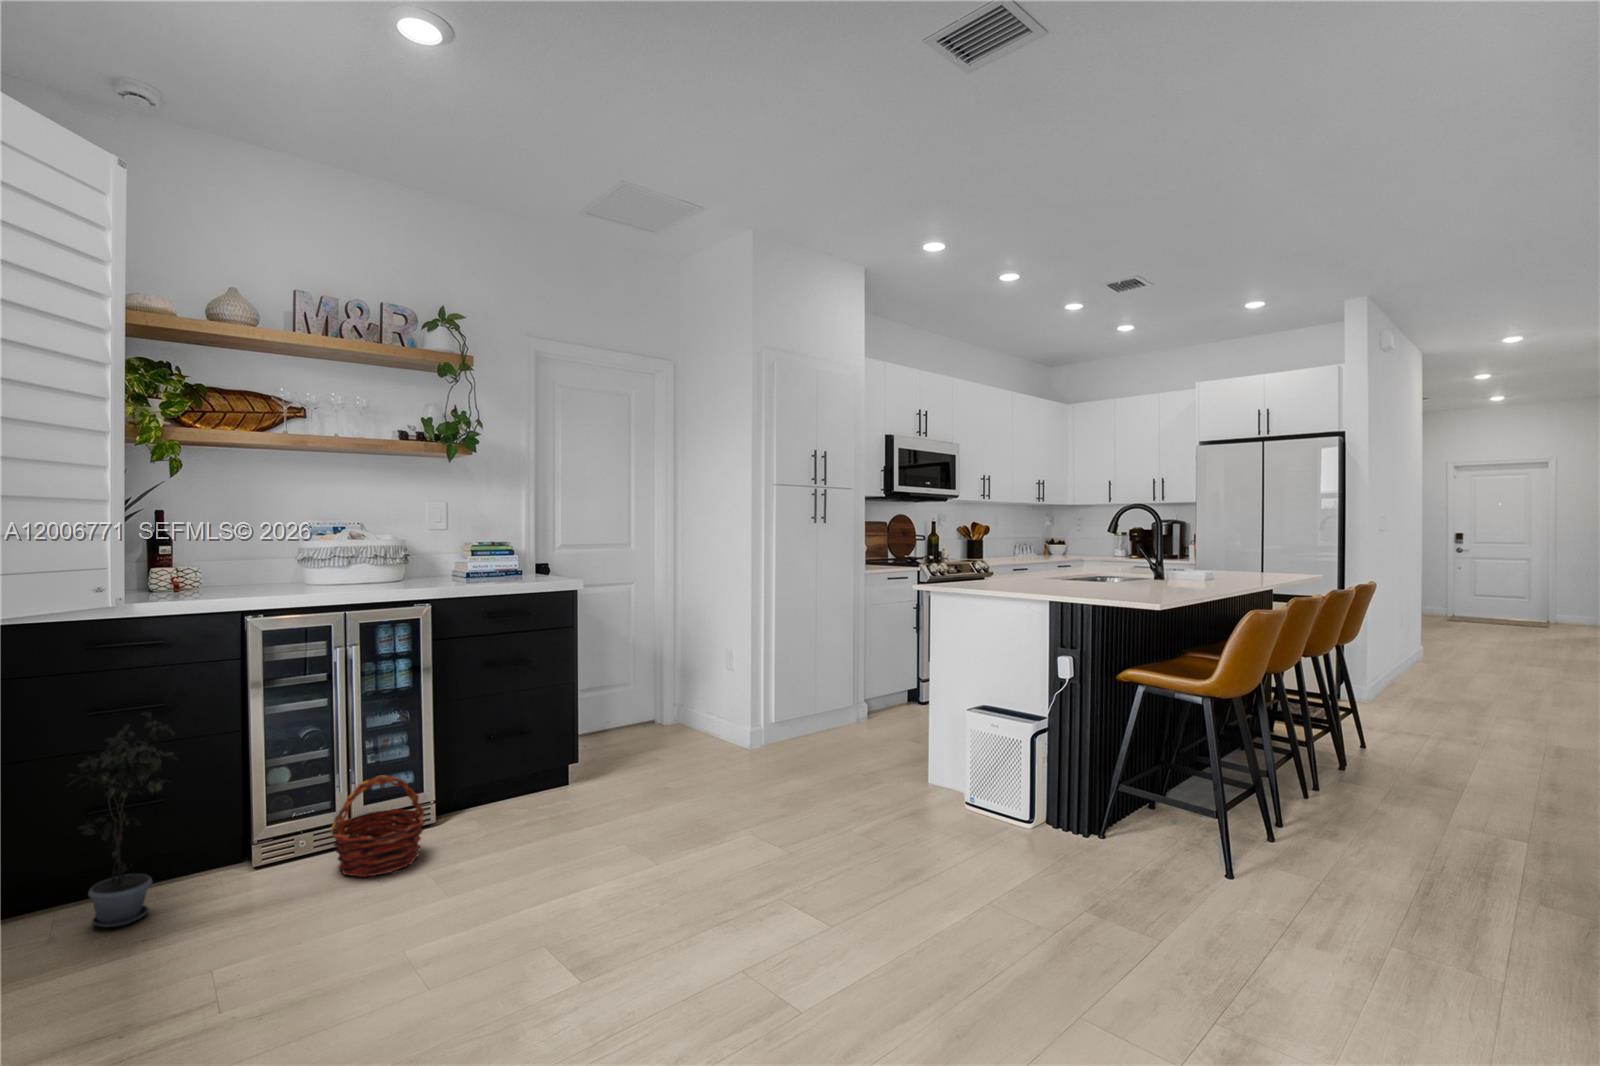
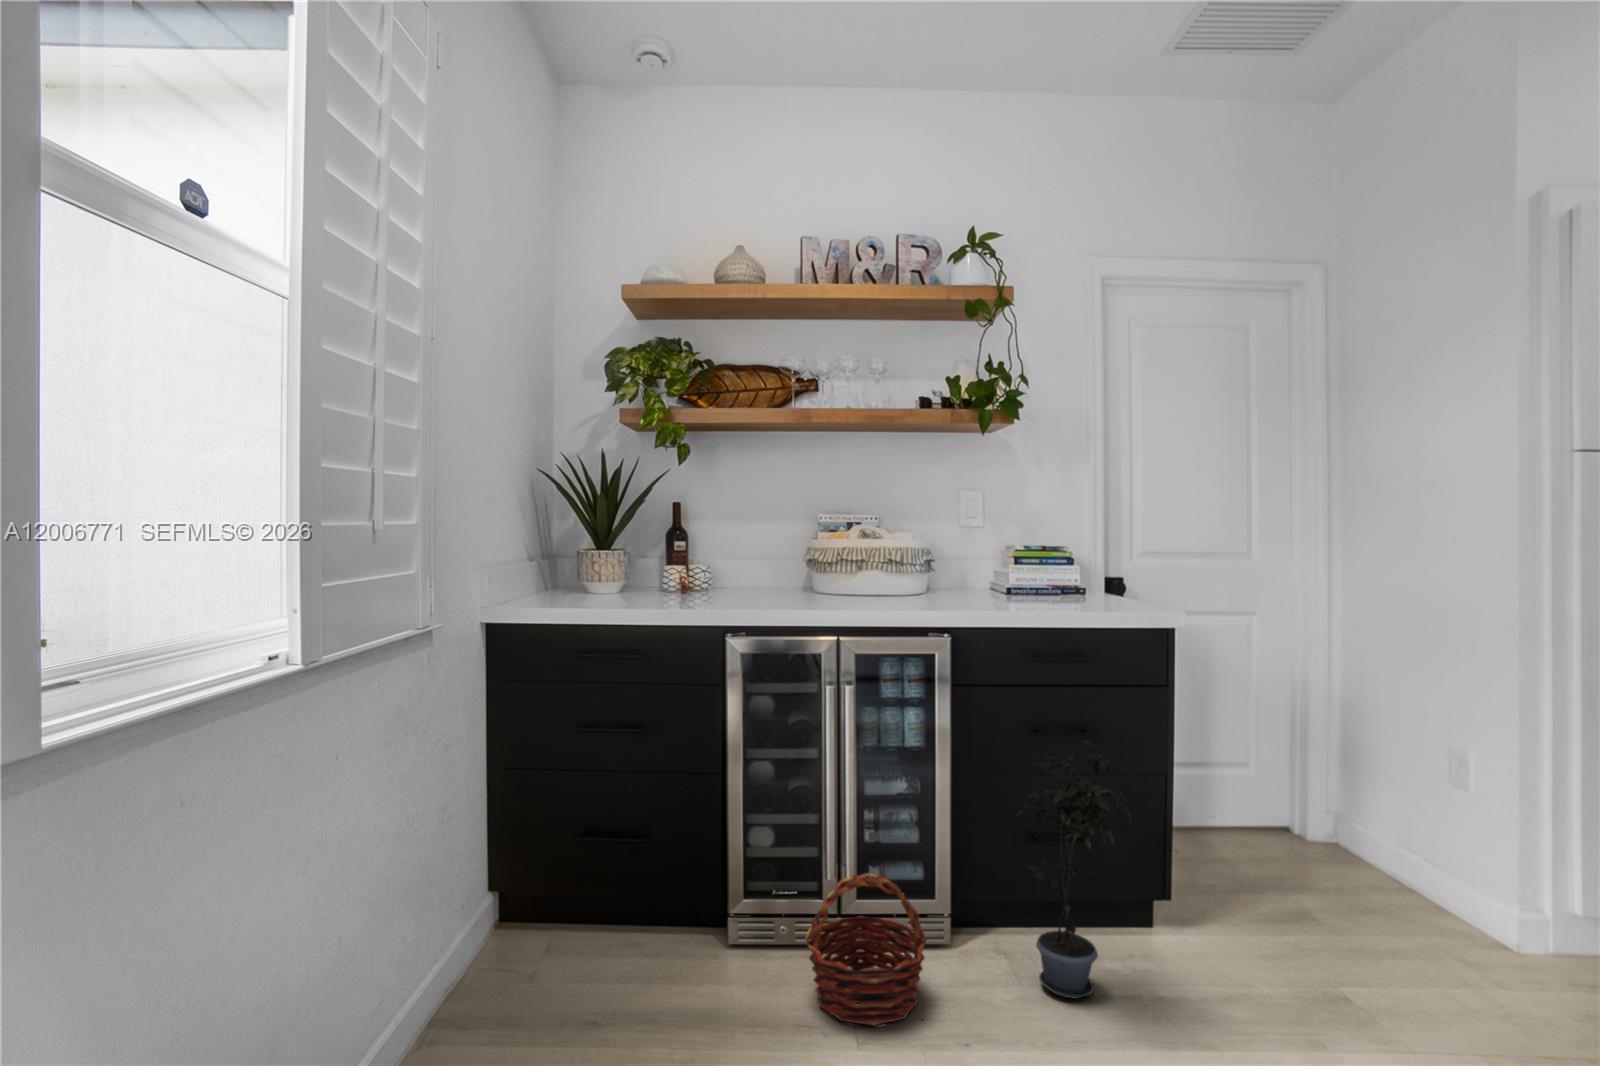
potted plant: present [69,712,179,927] -> present [1016,741,1132,999]

